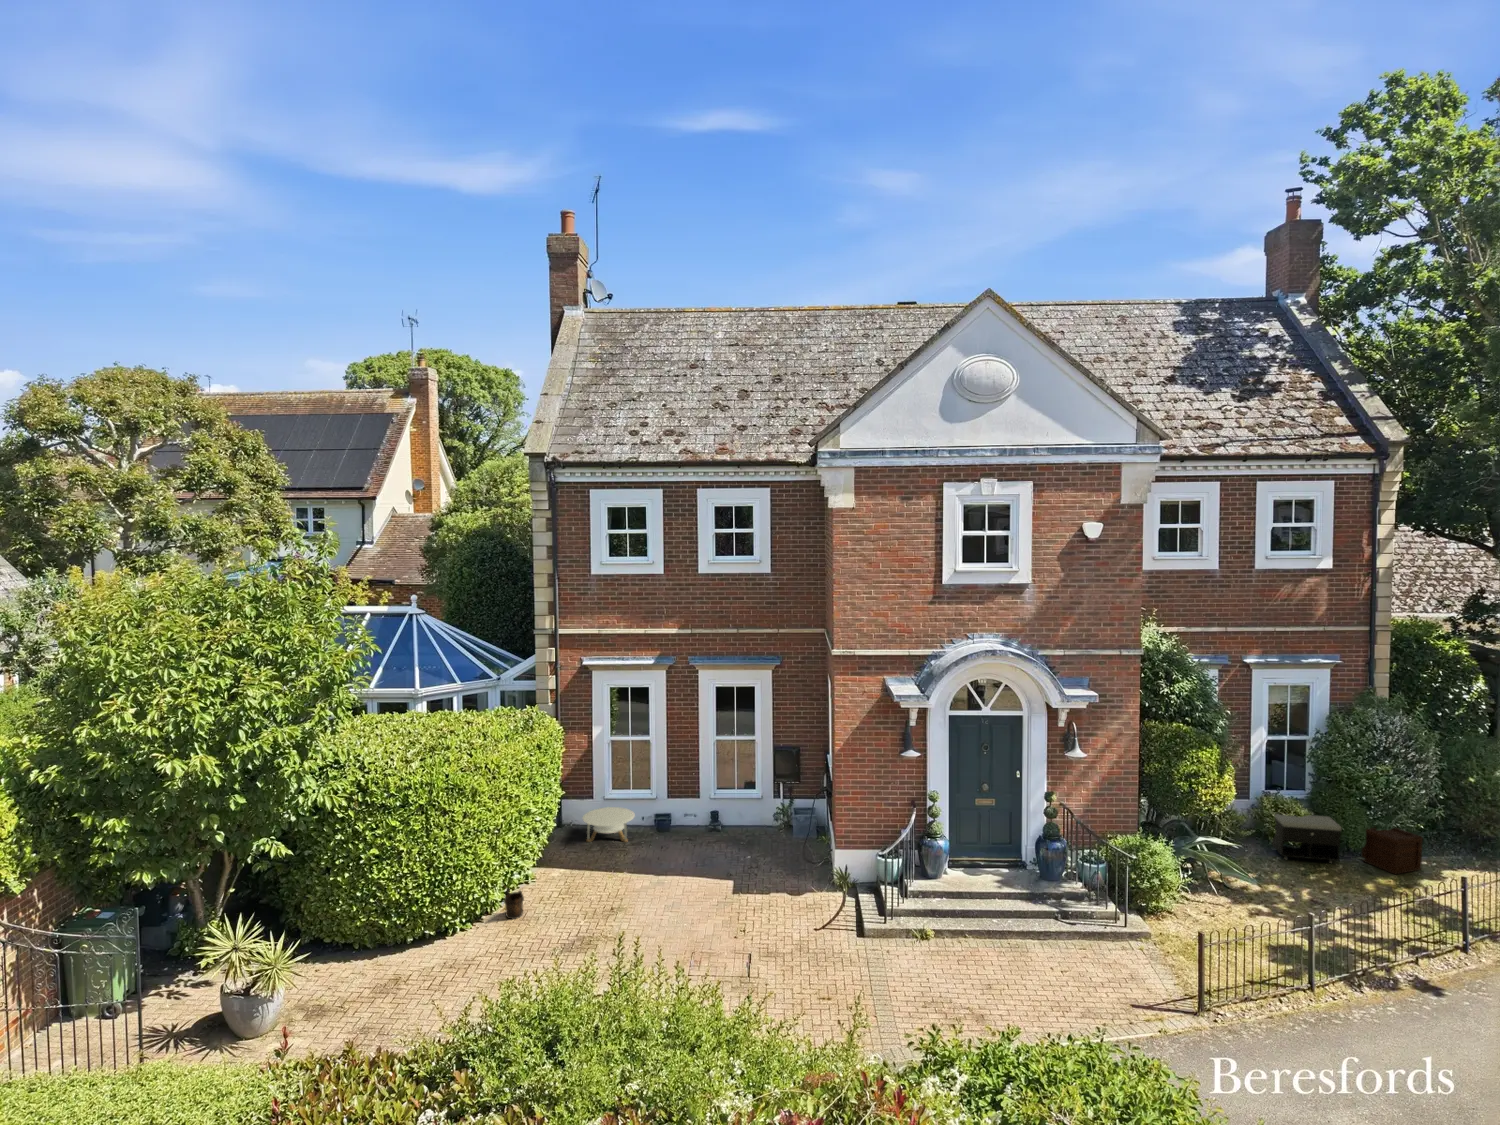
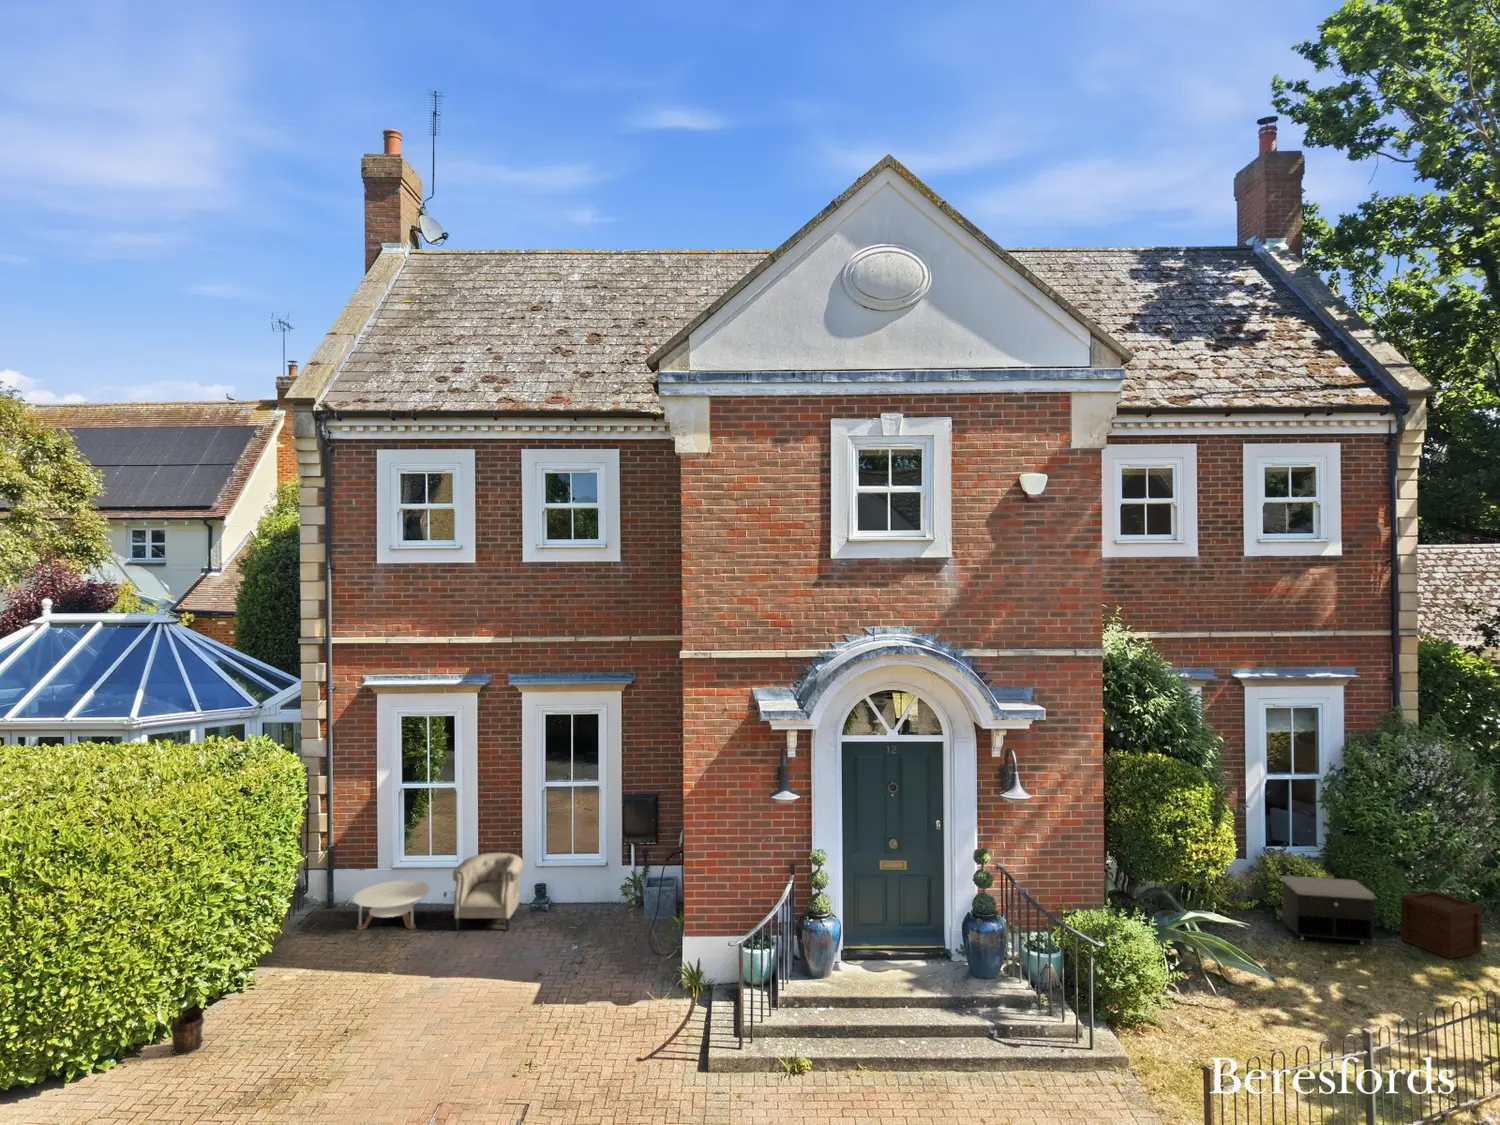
chair: none [654,788,702,844] -> present [453,853,523,931]

